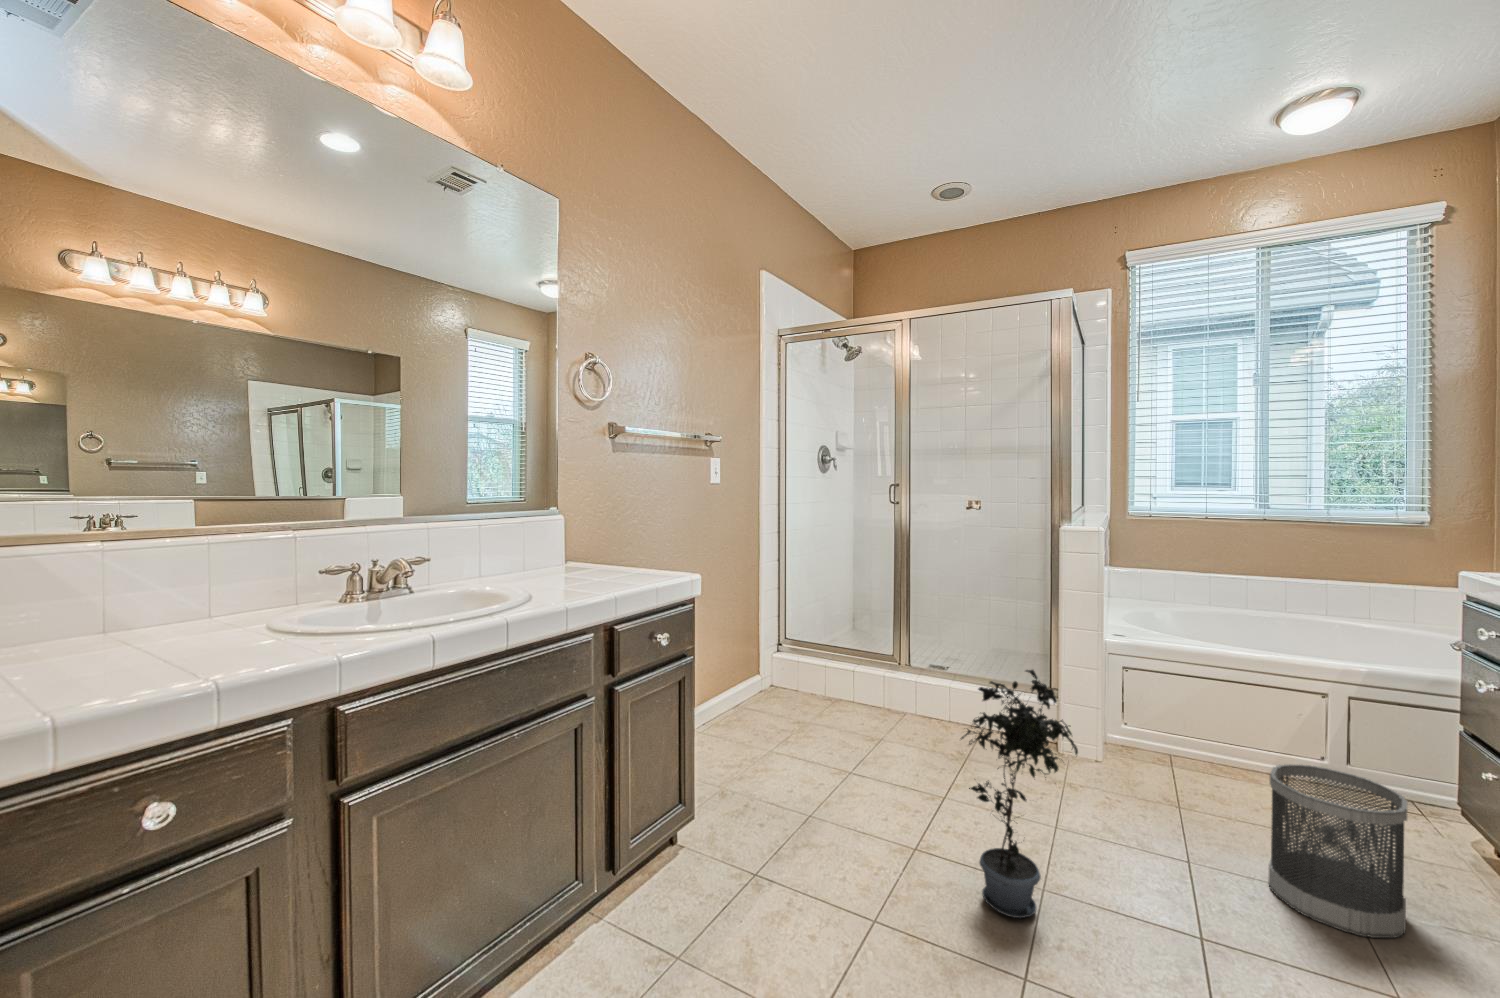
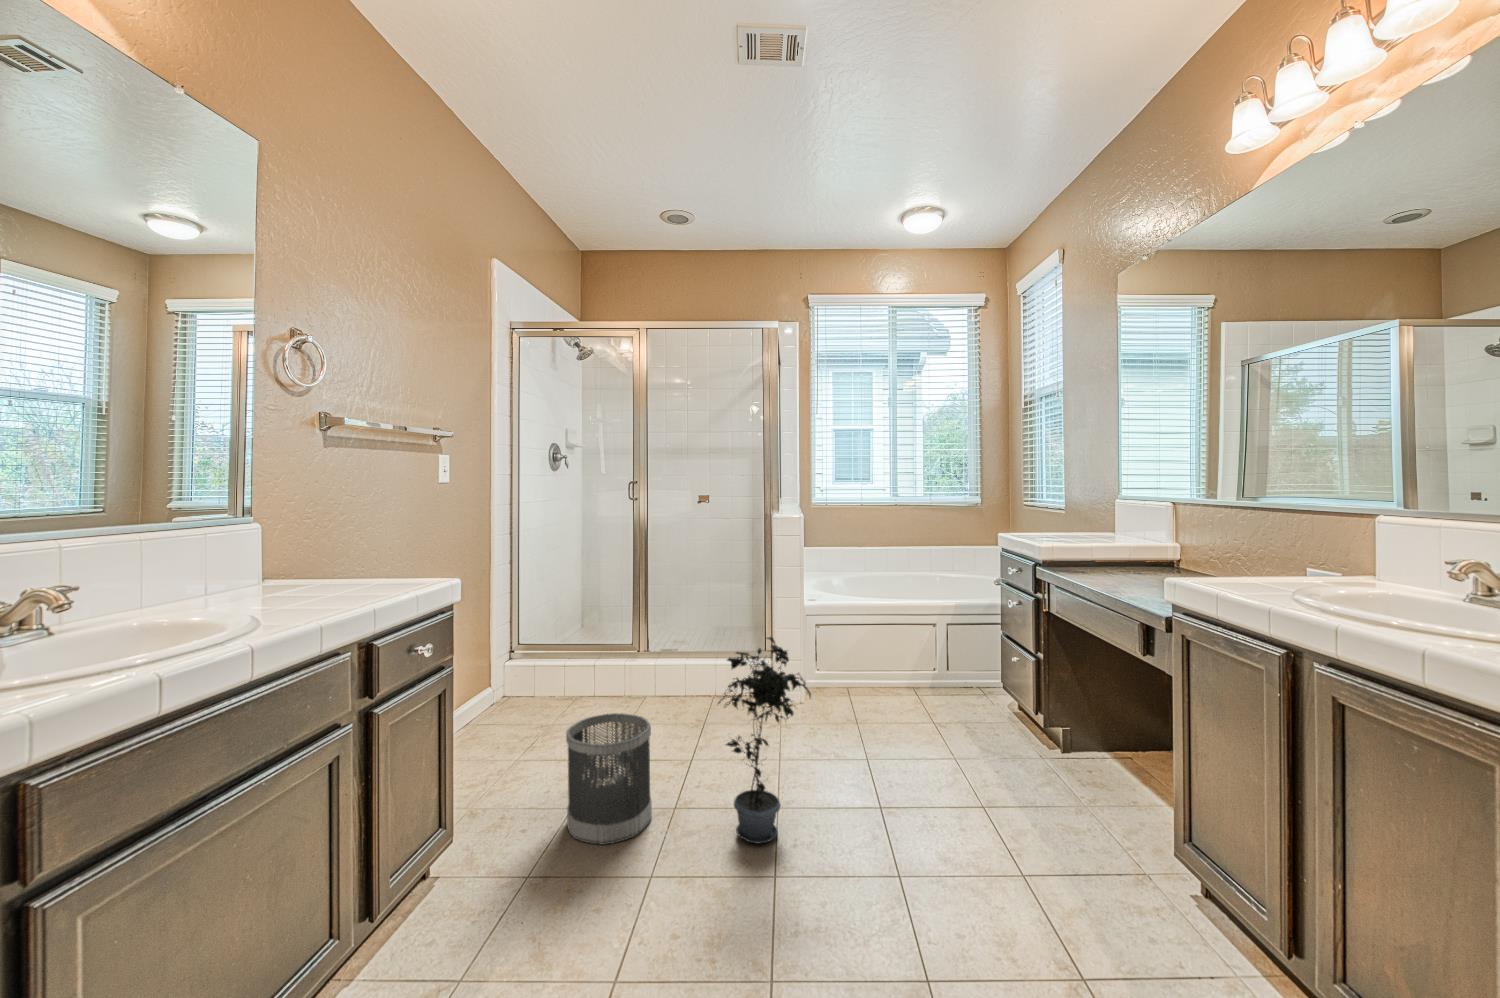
wastebasket: present [1269,764,1408,938] -> present [566,713,652,845]

